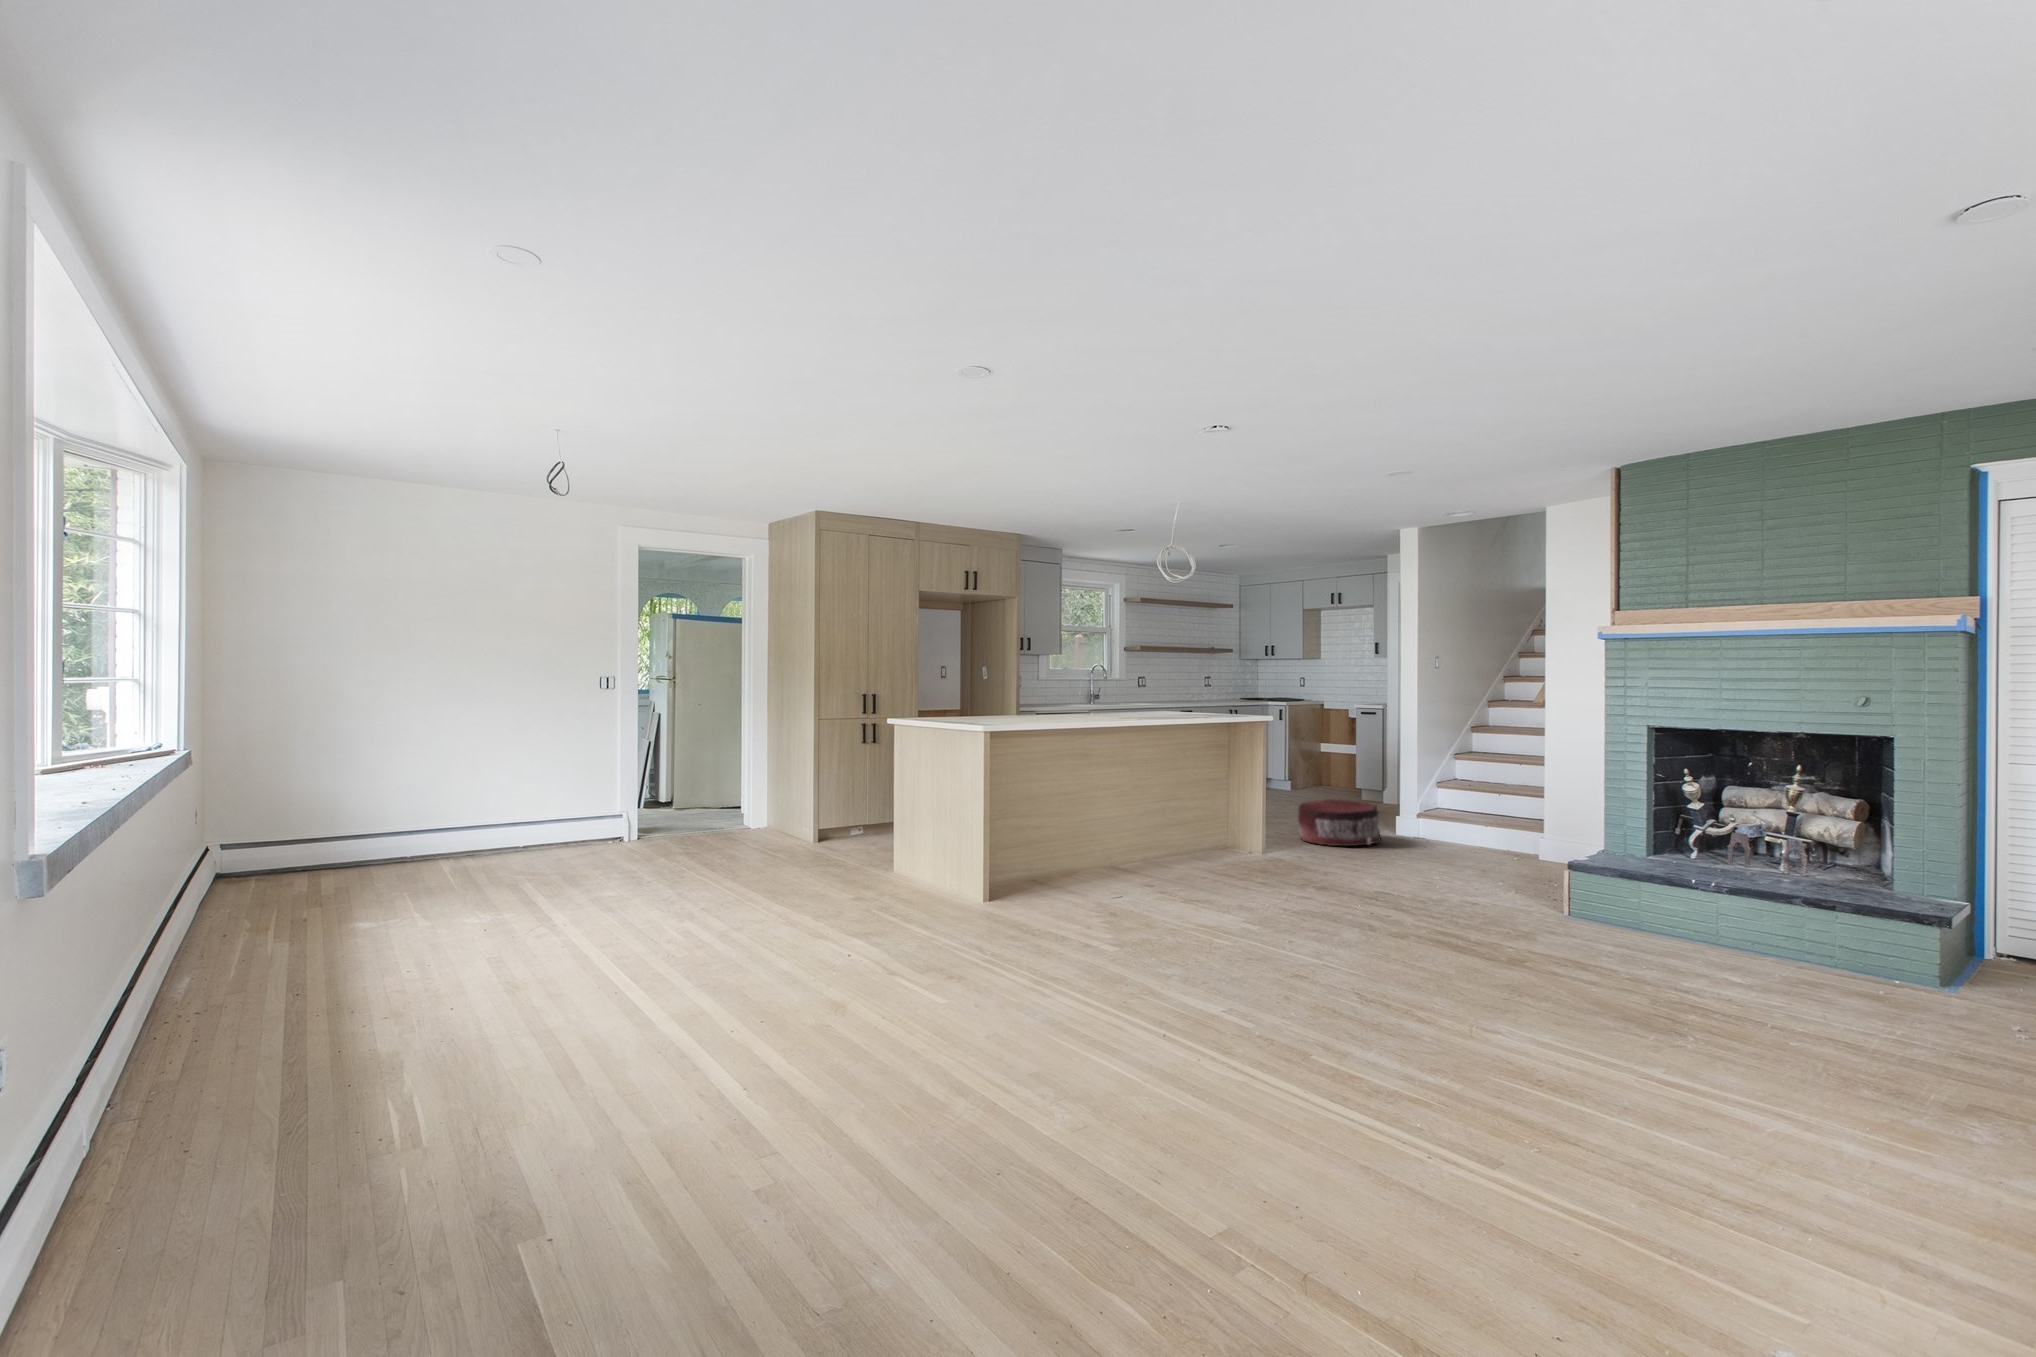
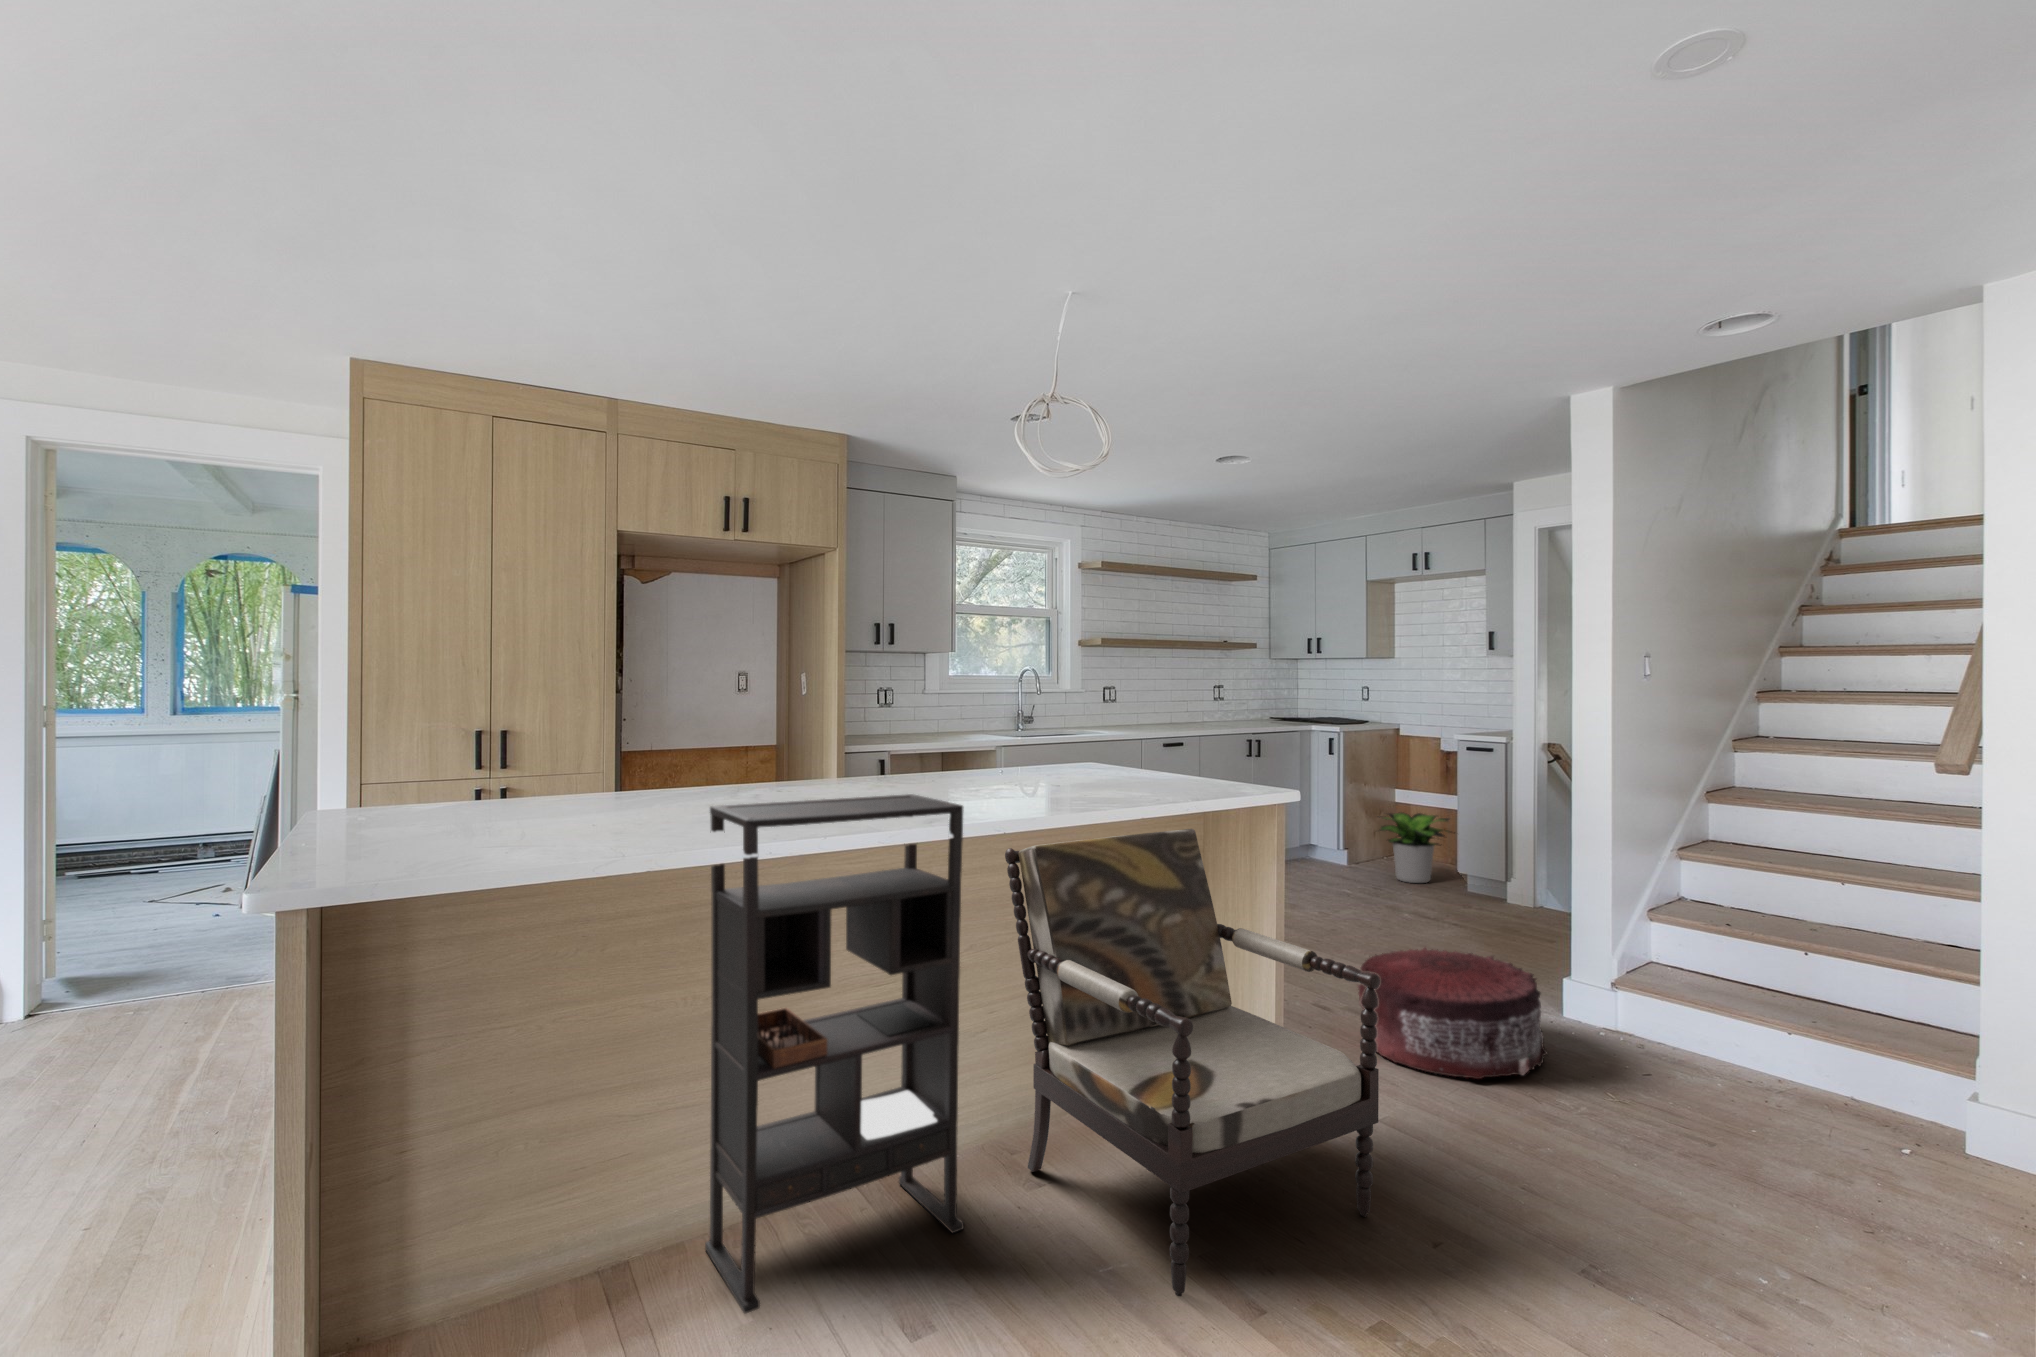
bookshelf: none [1062,714,1153,884] -> present [705,794,964,1313]
armchair: none [1156,733,1306,881] -> present [1005,829,1380,1296]
potted plant: none [1308,754,1358,795] -> present [1380,812,1449,883]

